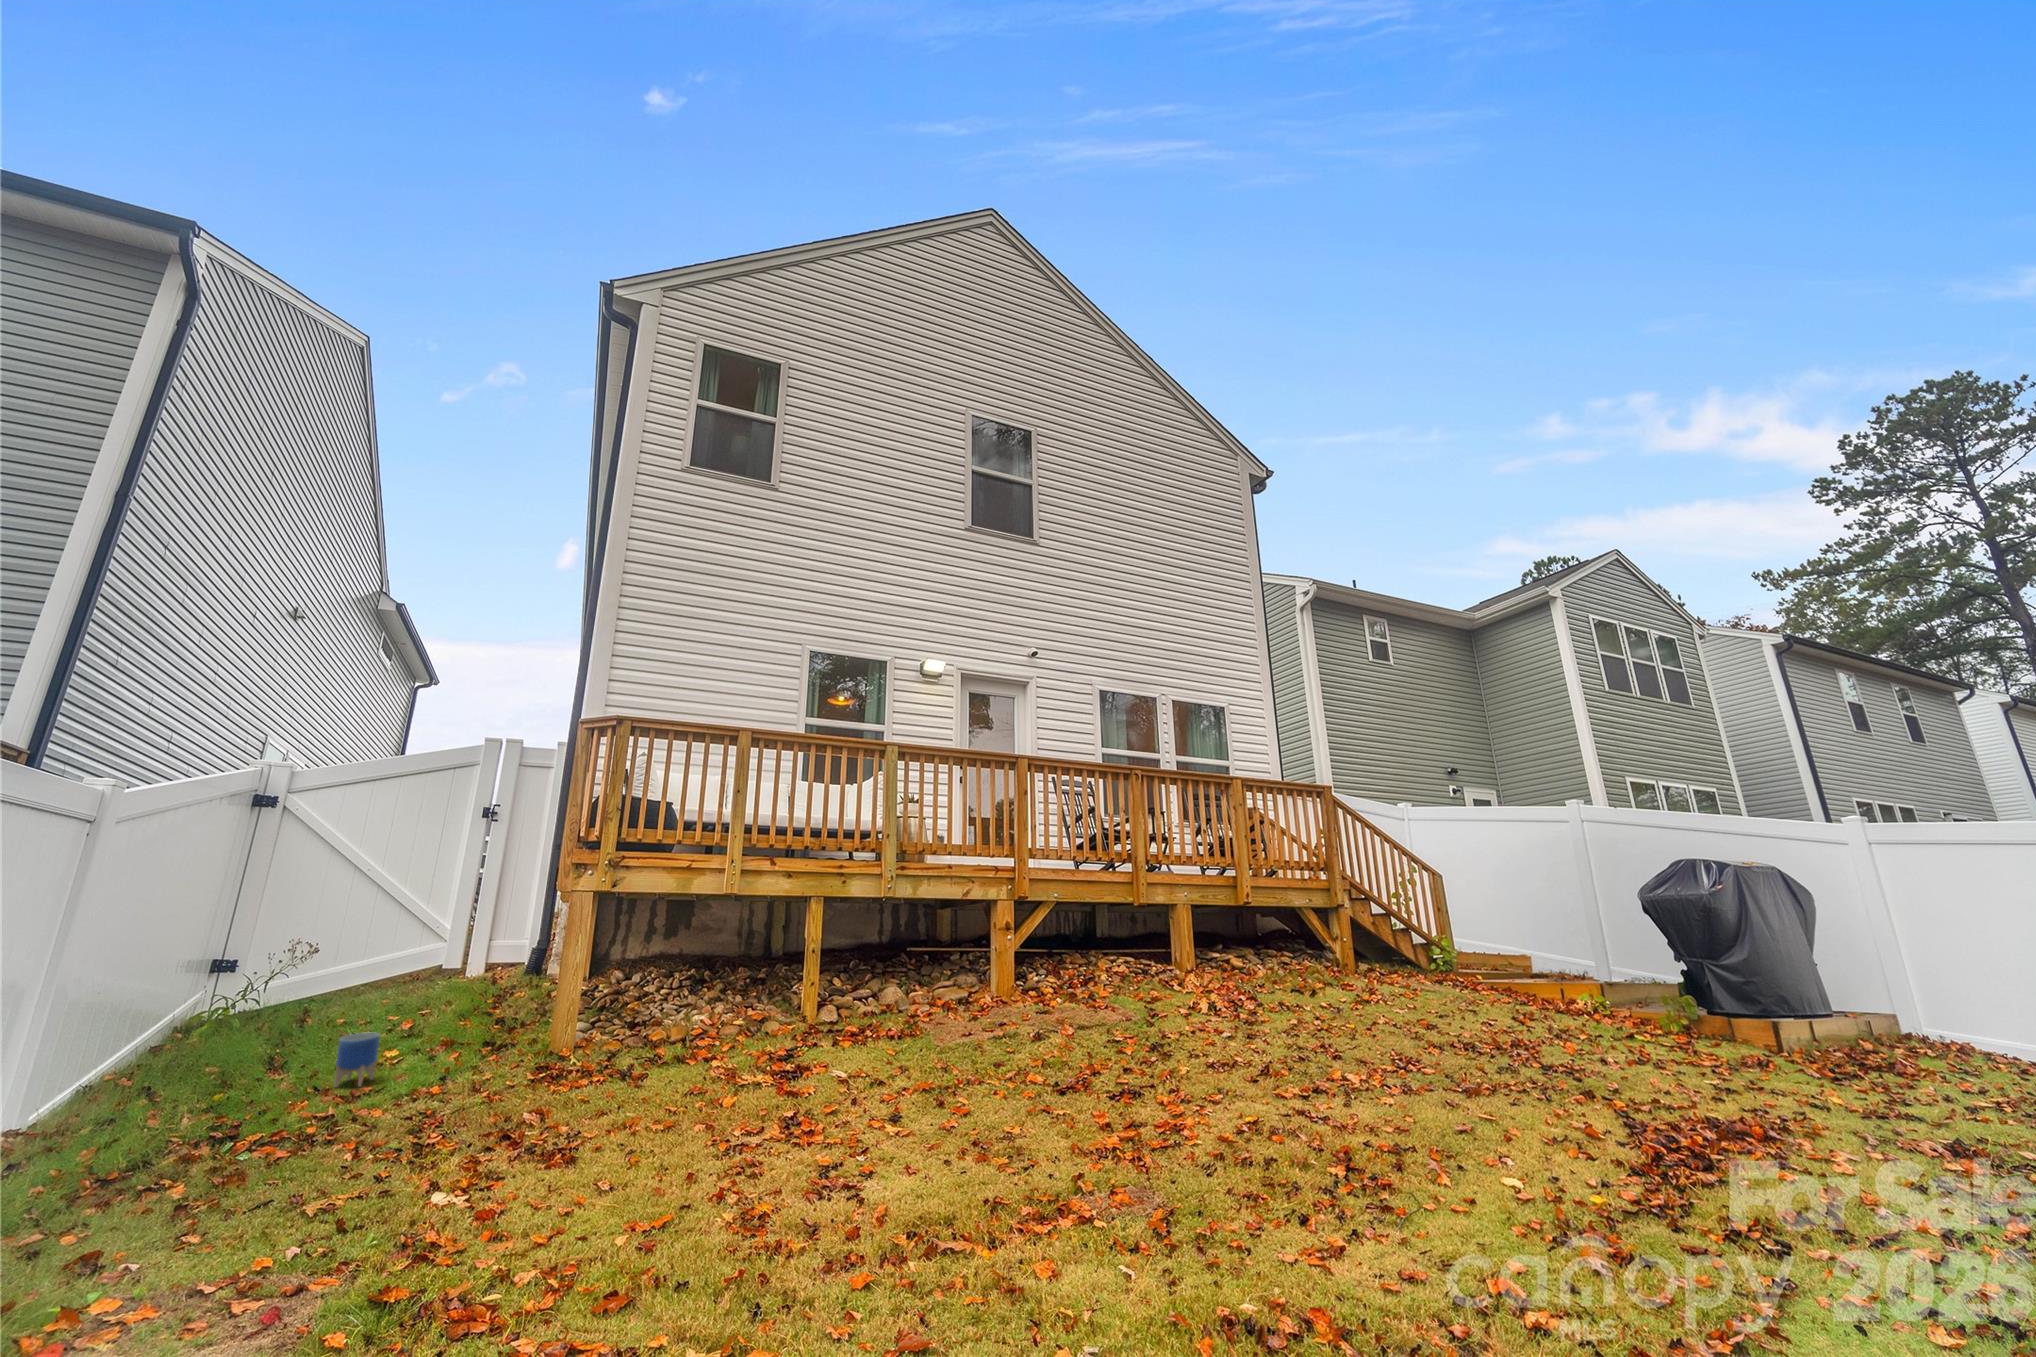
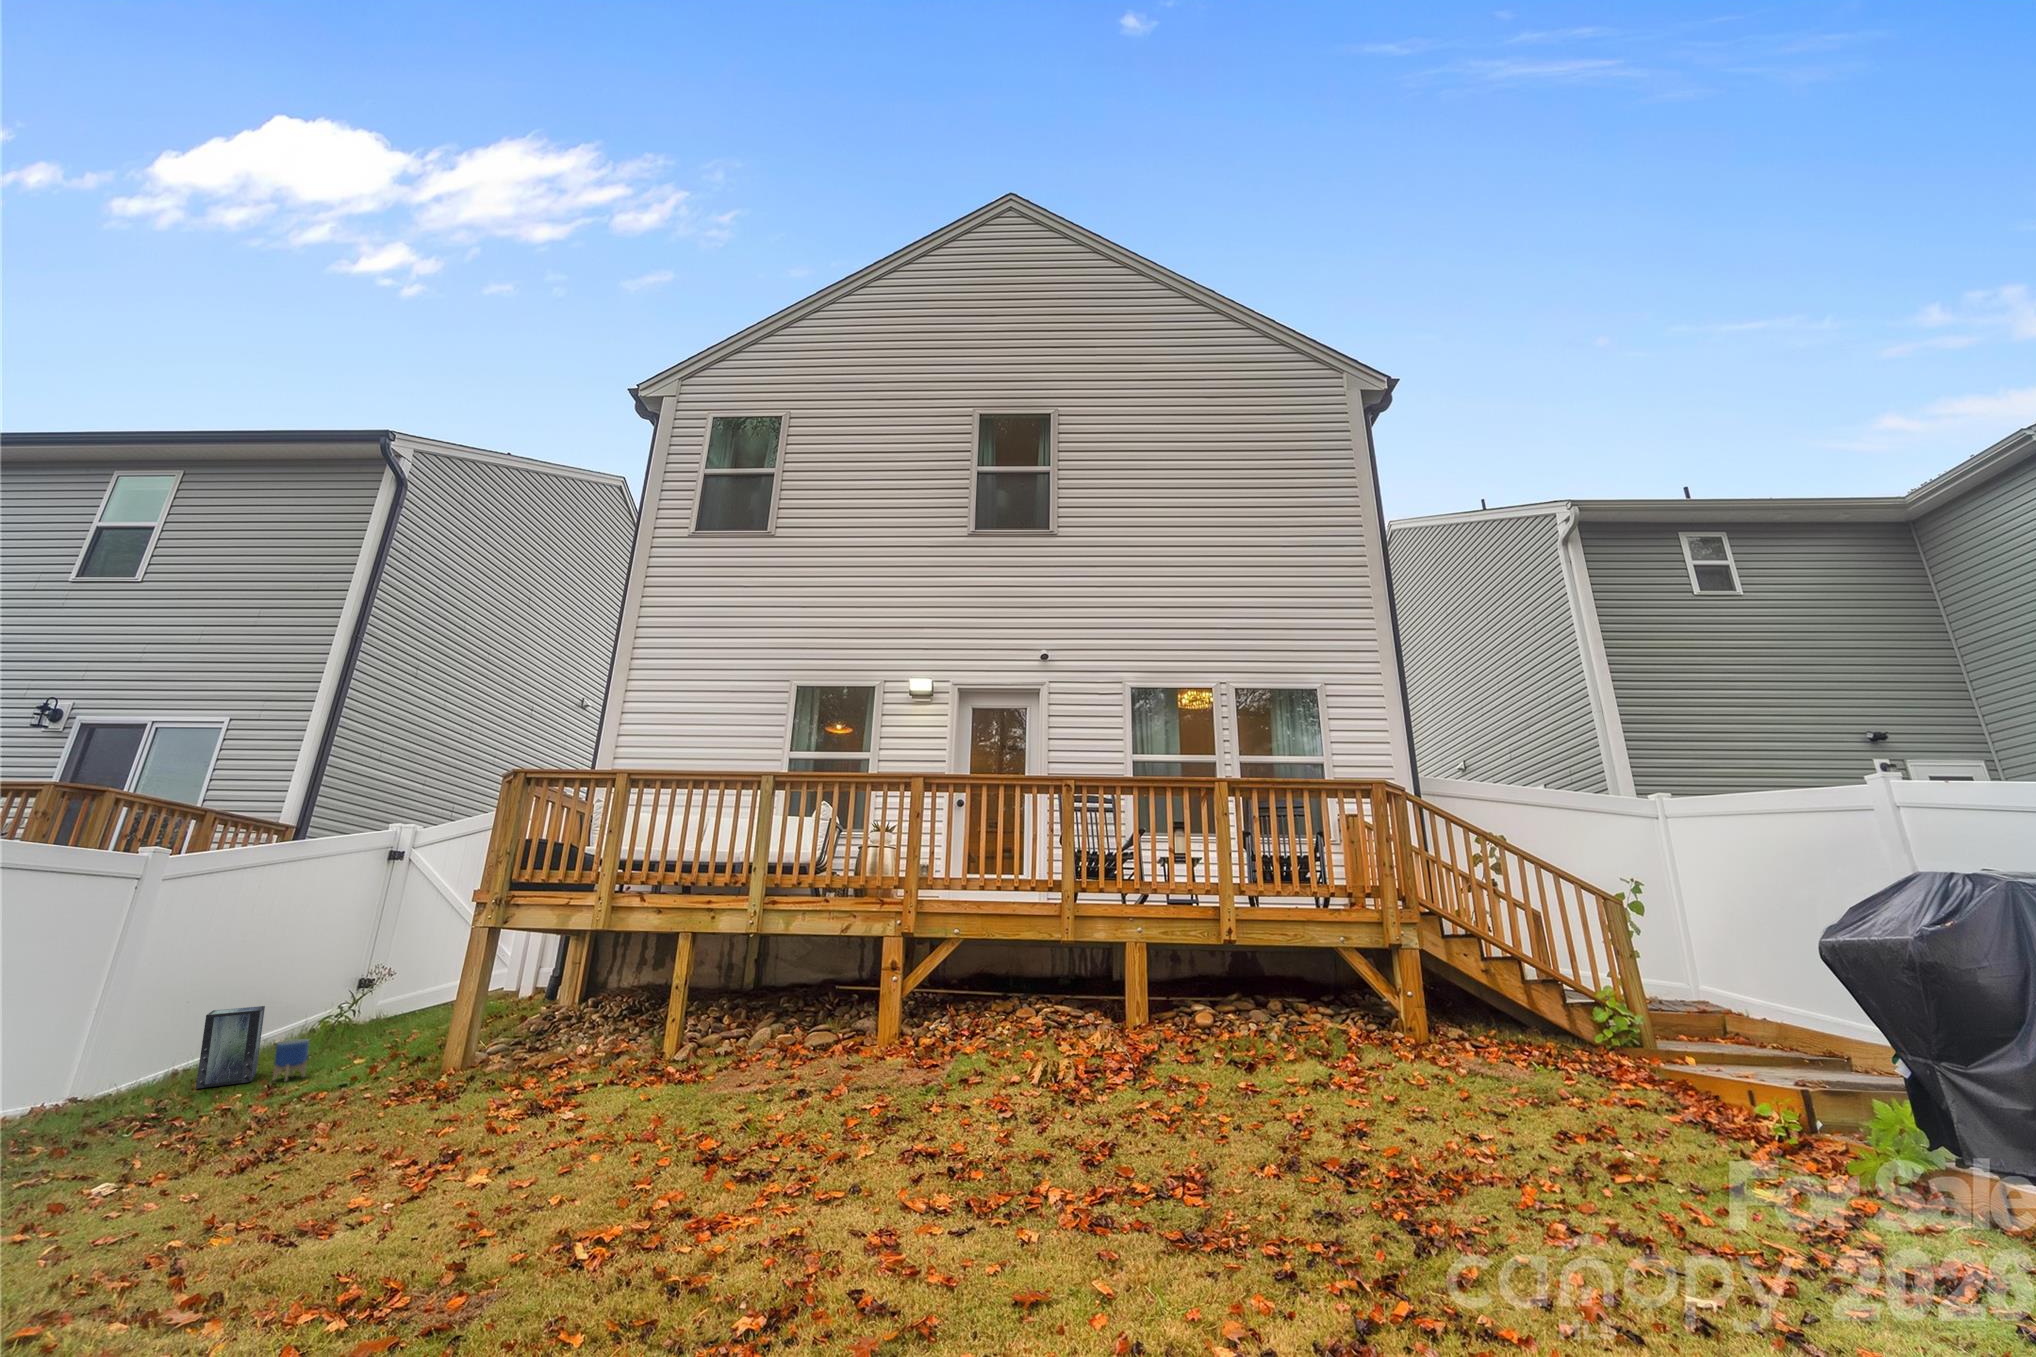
storage box: none [213,994,319,1107] -> present [196,1006,265,1089]

